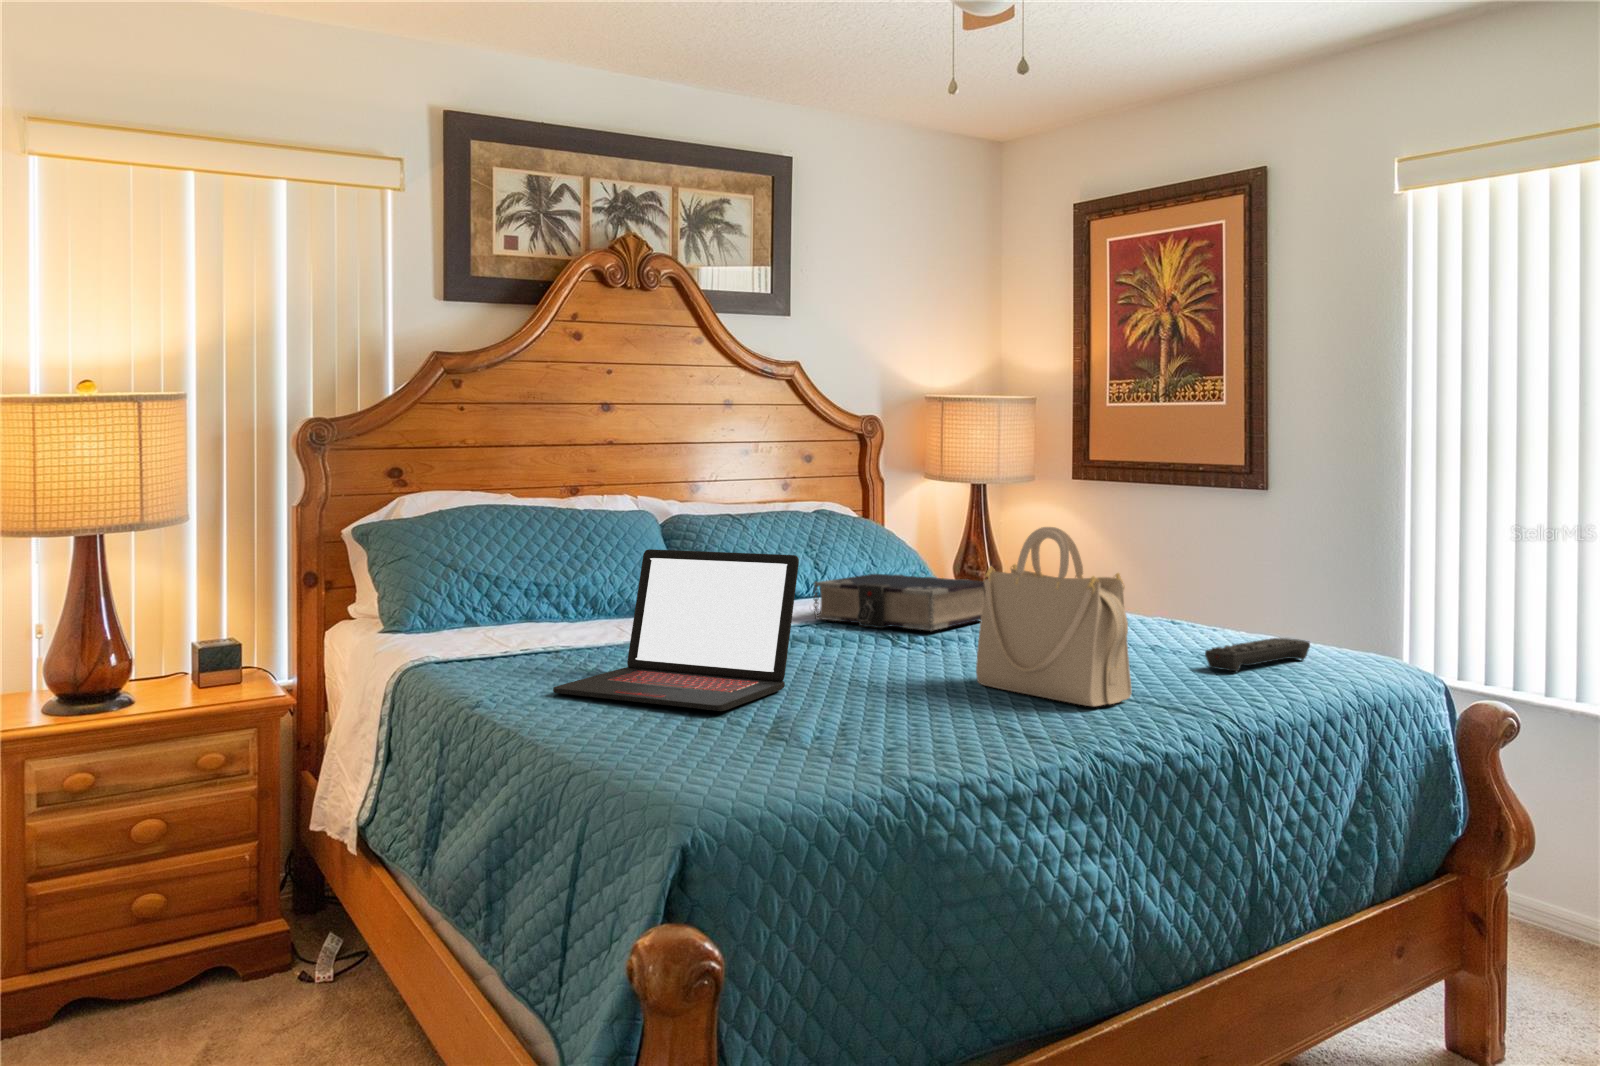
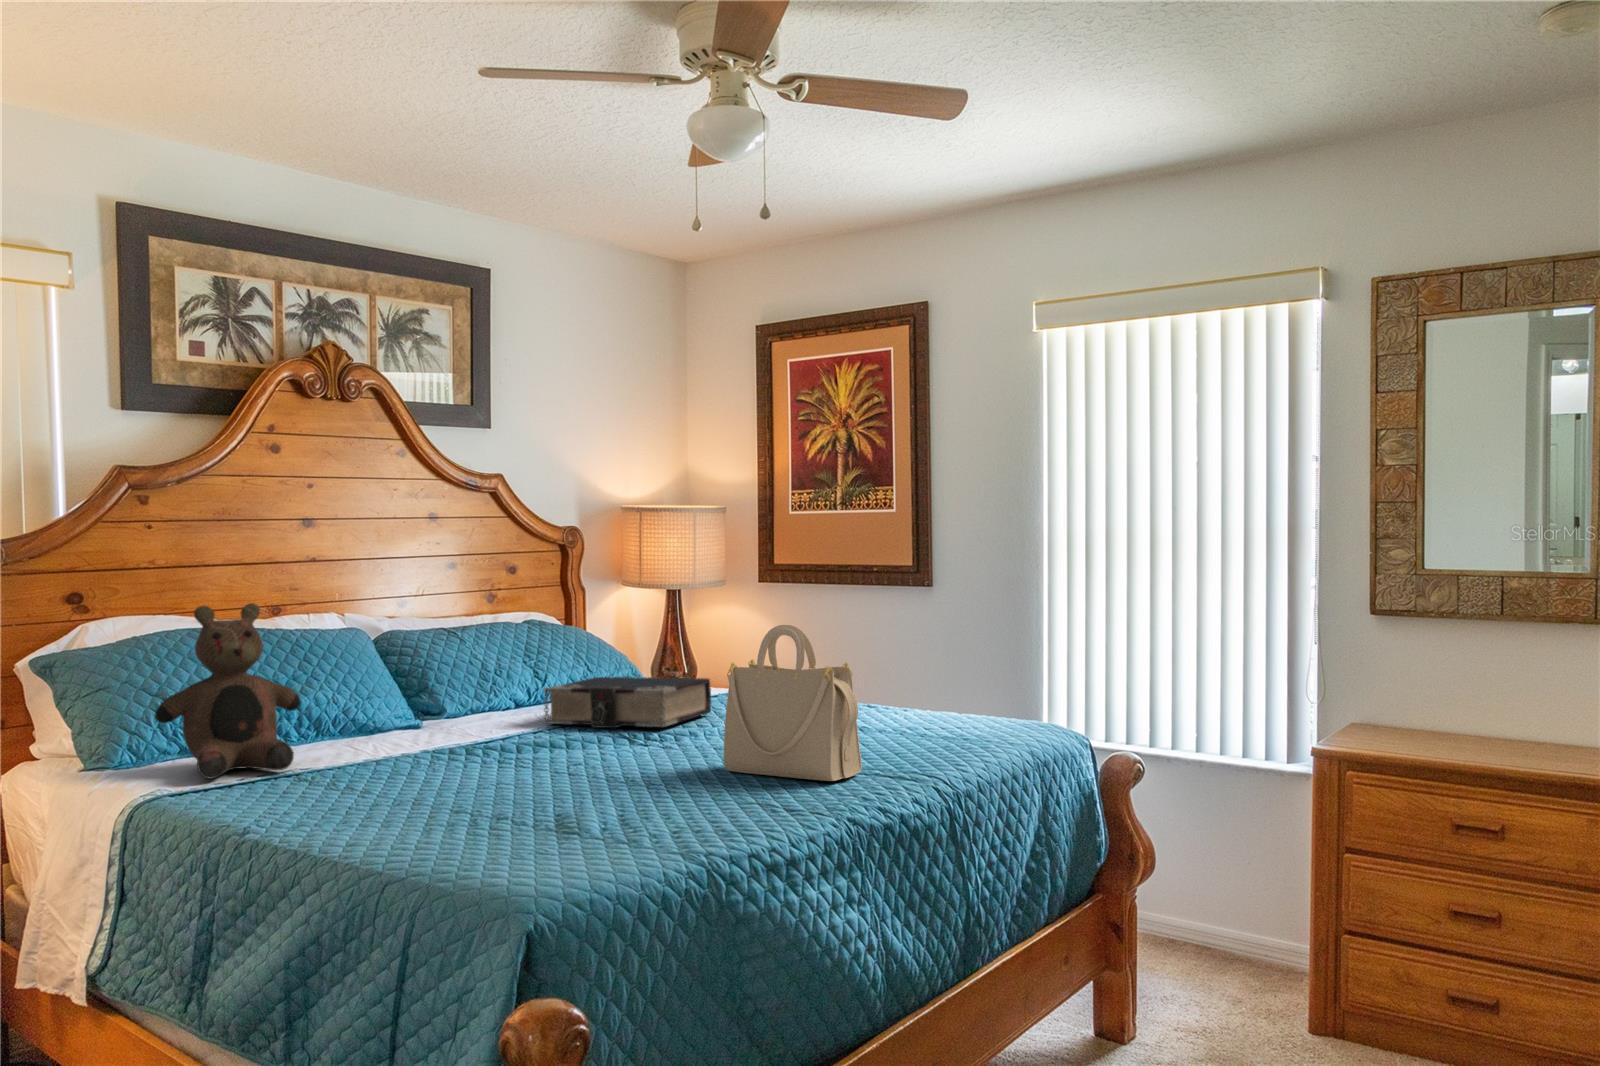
teddy bear: none [433,483,568,652] -> present [155,603,301,779]
laptop: present [553,549,799,711] -> none [320,661,558,812]
remote control: present [1205,638,1310,672] -> none [912,712,993,744]

